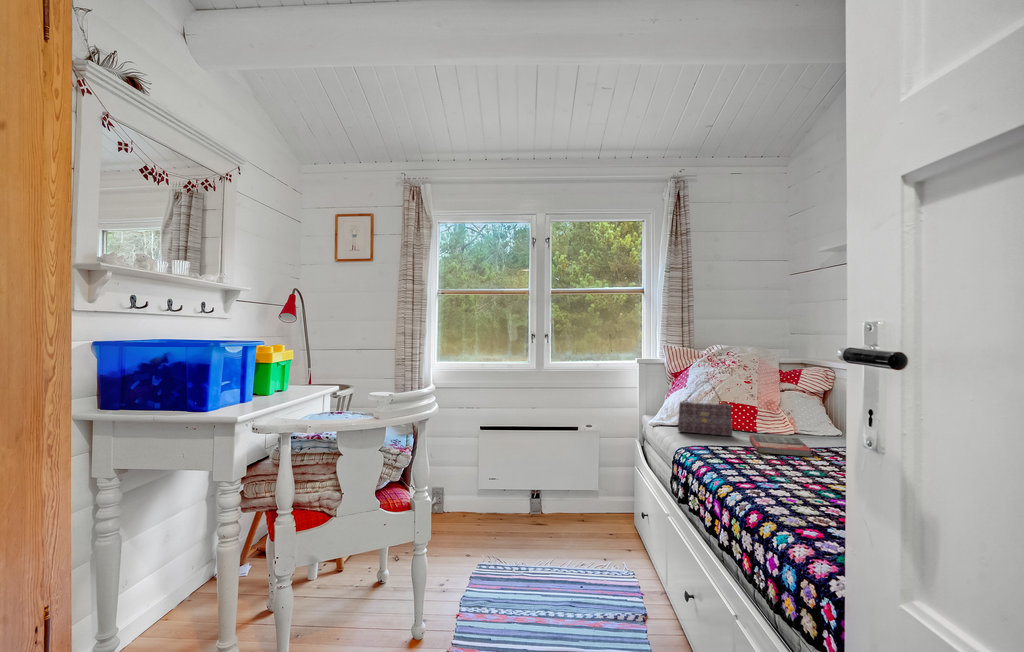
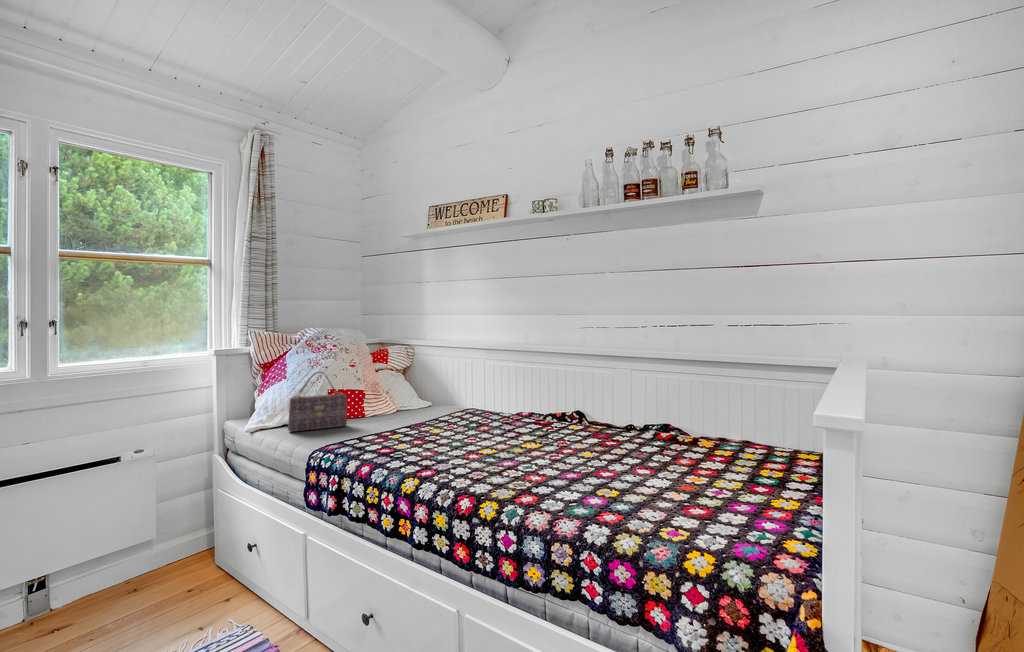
book: present [749,435,812,457] -> none [366,417,429,439]

